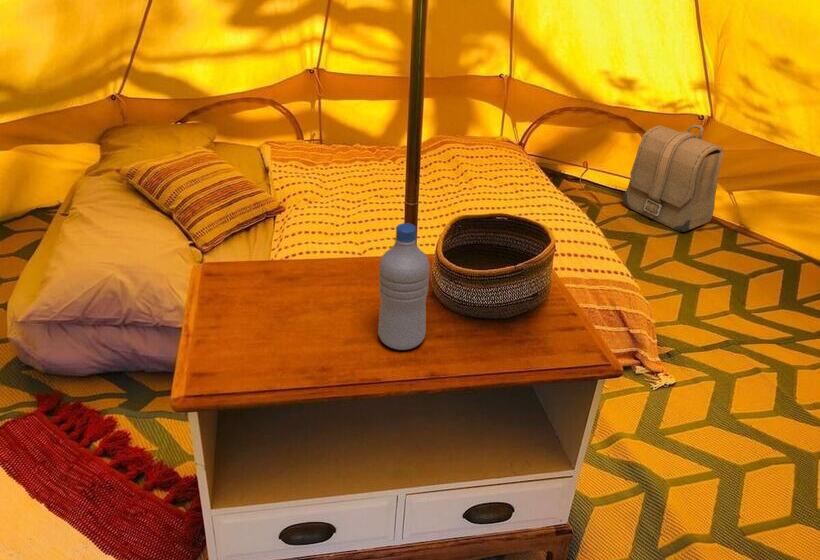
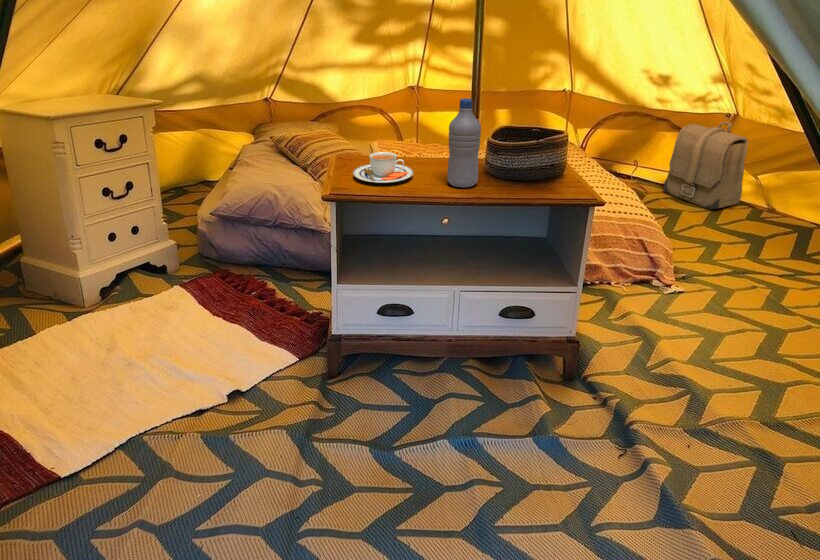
teacup: none [230,287,325,349] -> present [353,152,413,183]

